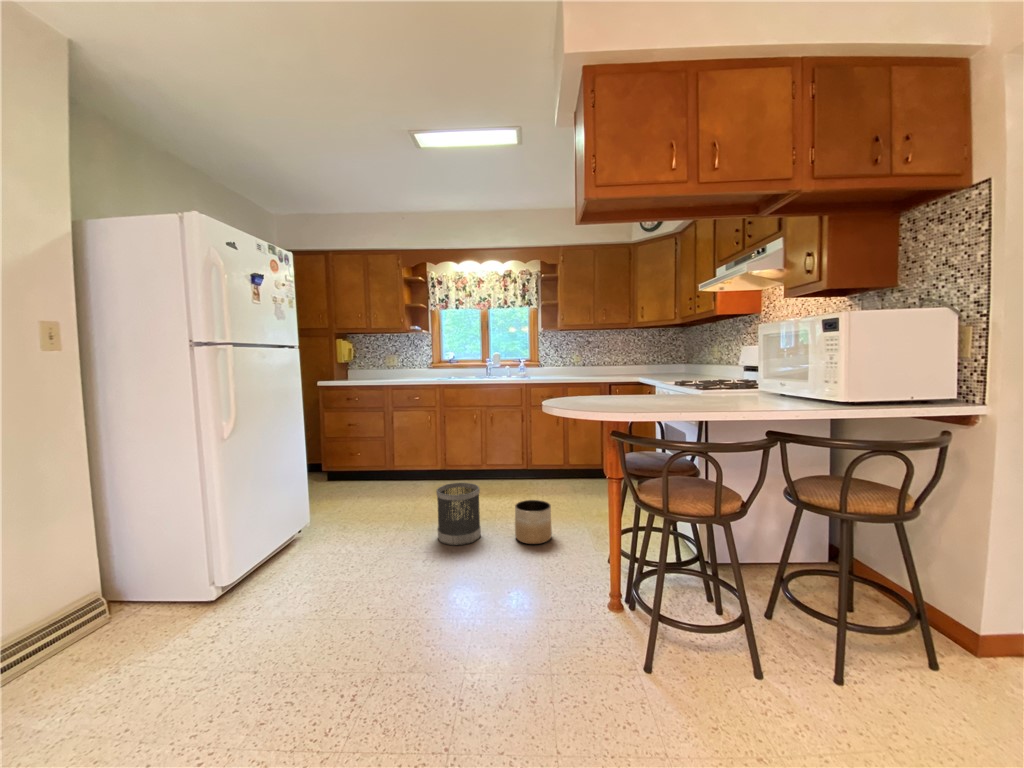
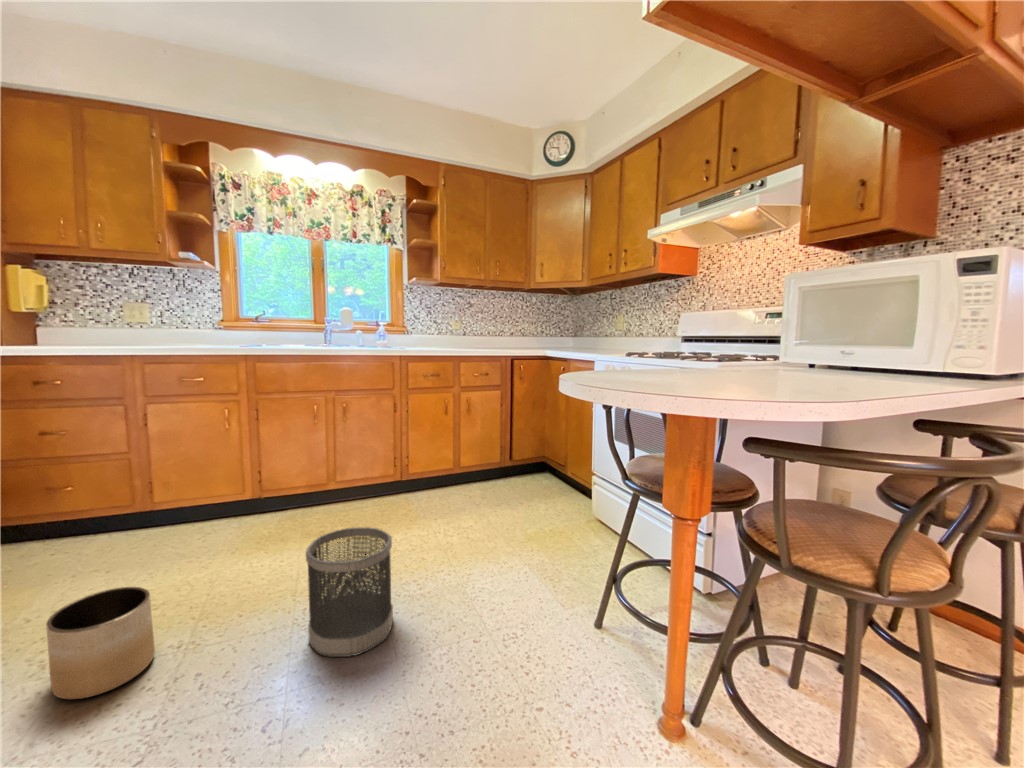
planter: present [515,500,552,544] -> present [46,587,155,699]

